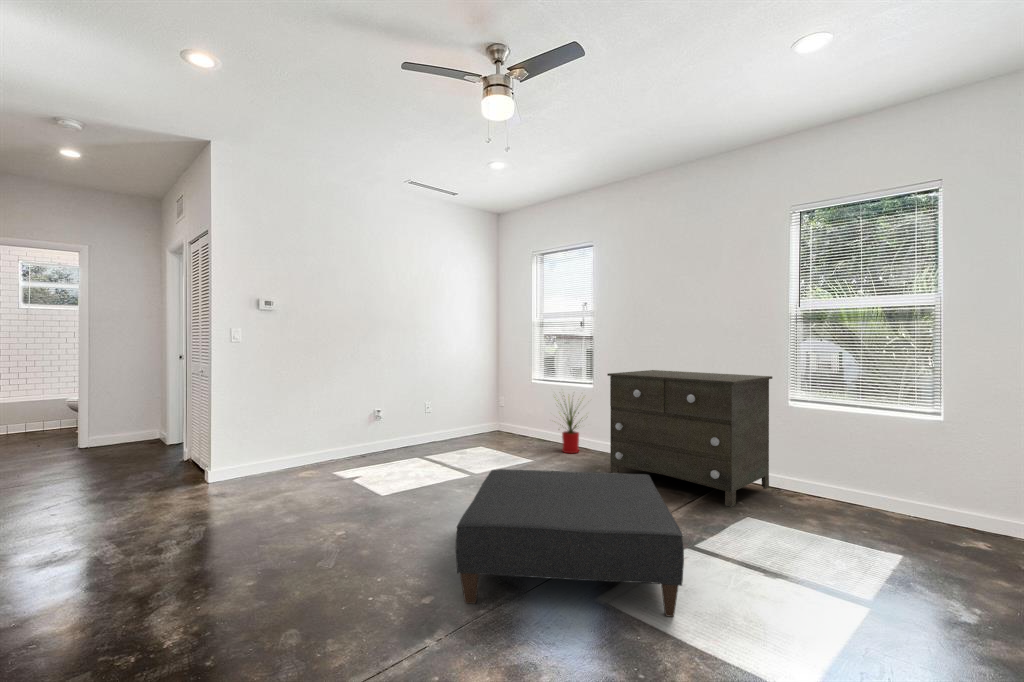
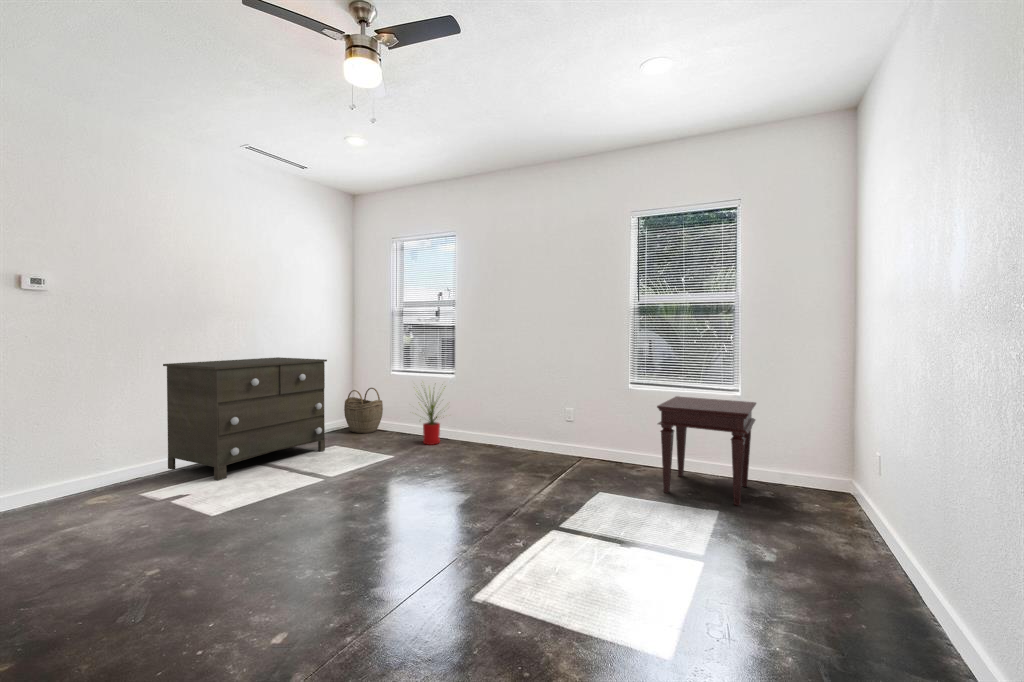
dresser: present [607,370,772,507] -> present [163,357,327,480]
woven basket: none [490,395,525,439] -> present [344,388,383,433]
side table: none [818,415,958,549] -> present [657,396,756,506]
ottoman: present [456,469,684,617] -> none [318,463,560,626]

